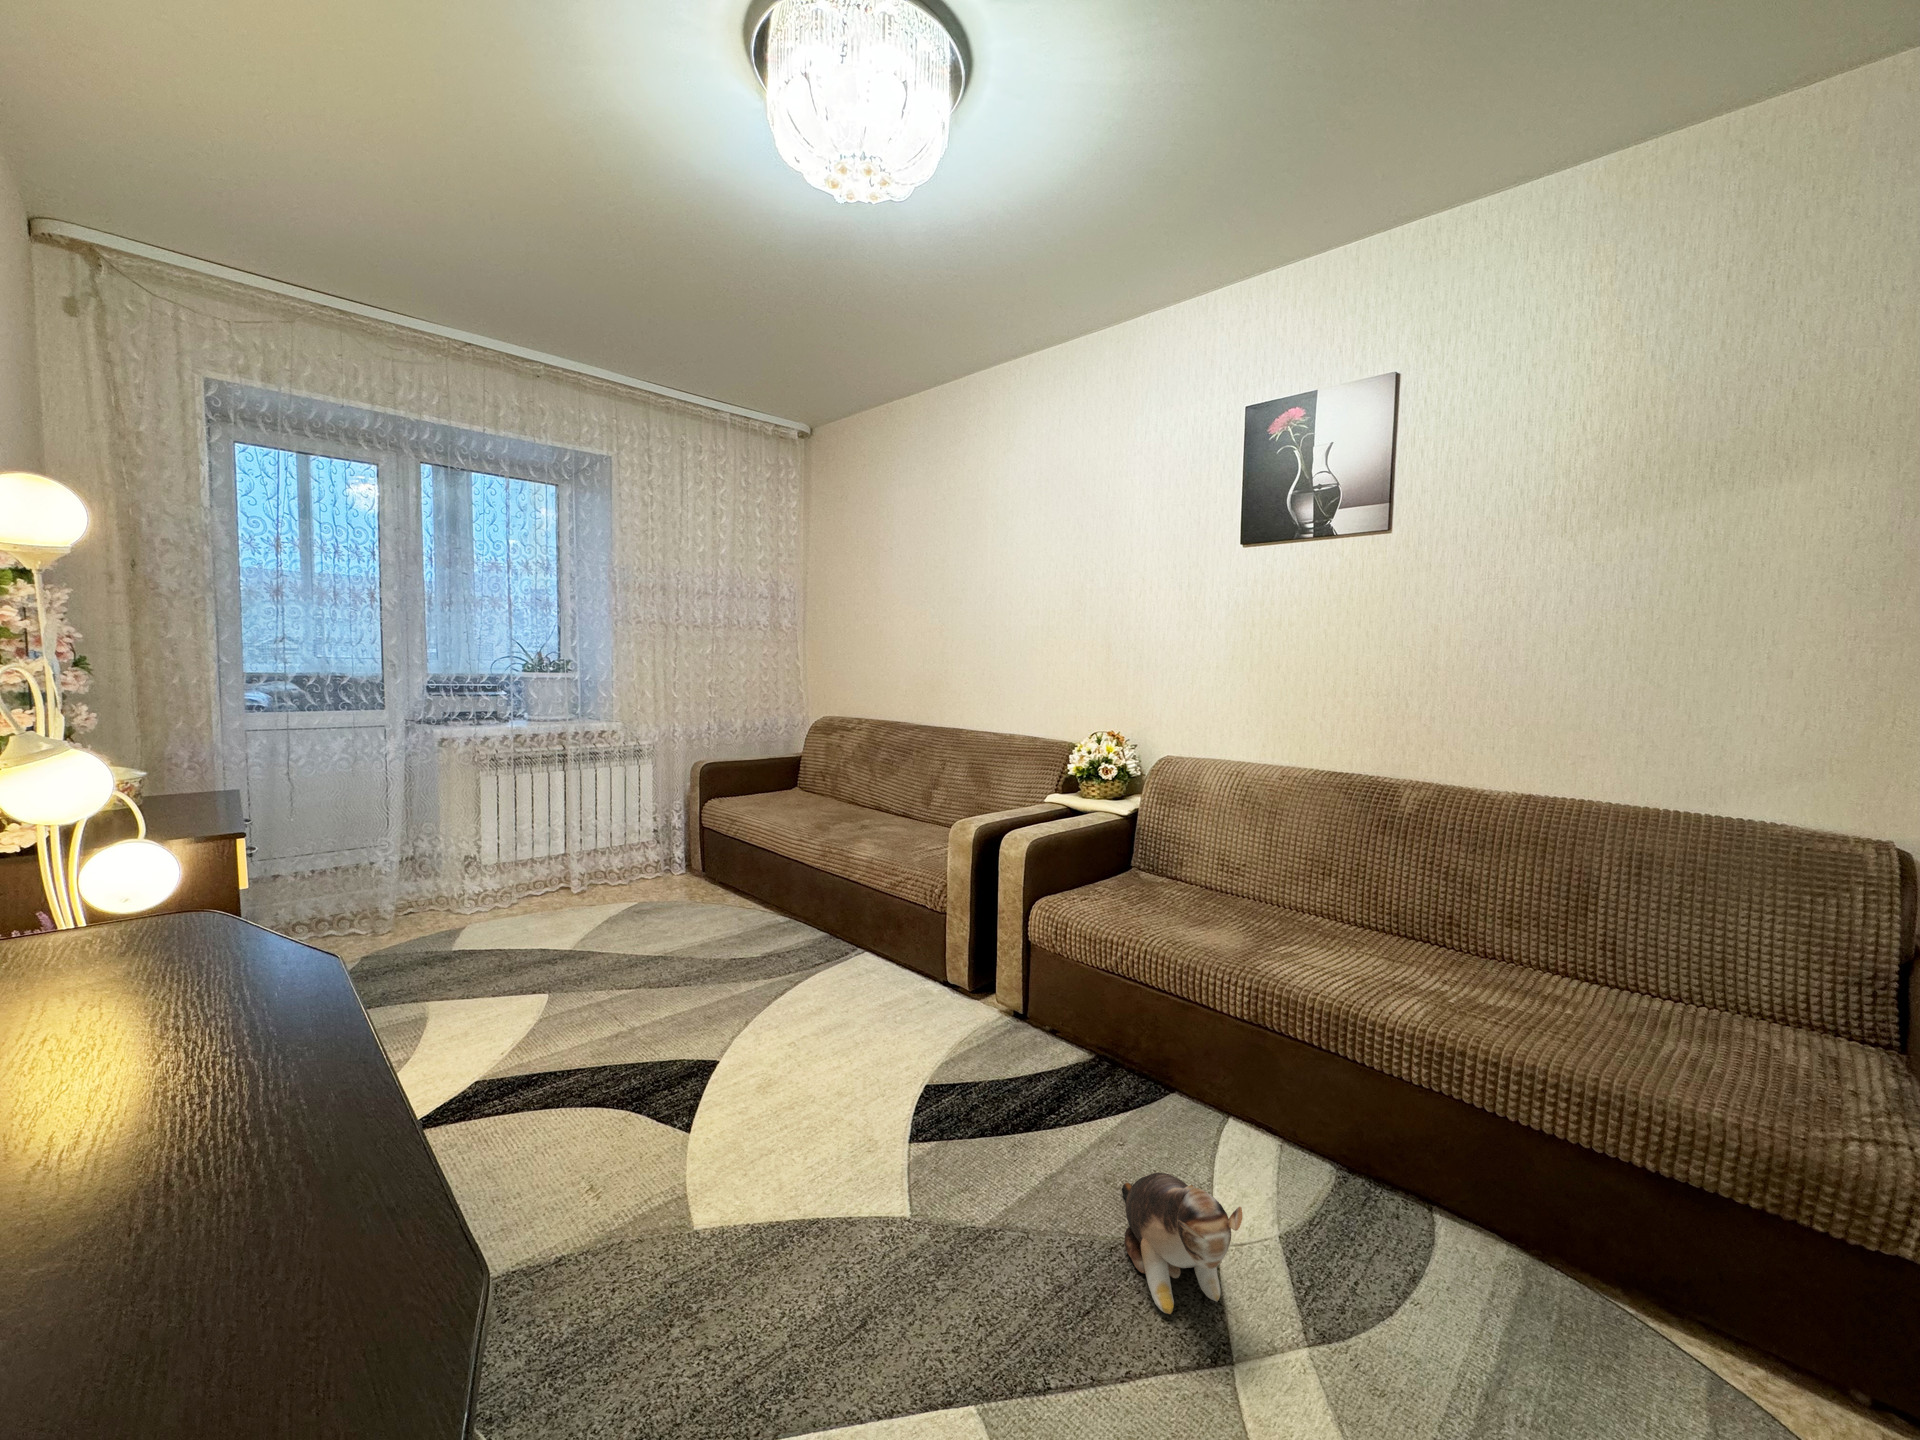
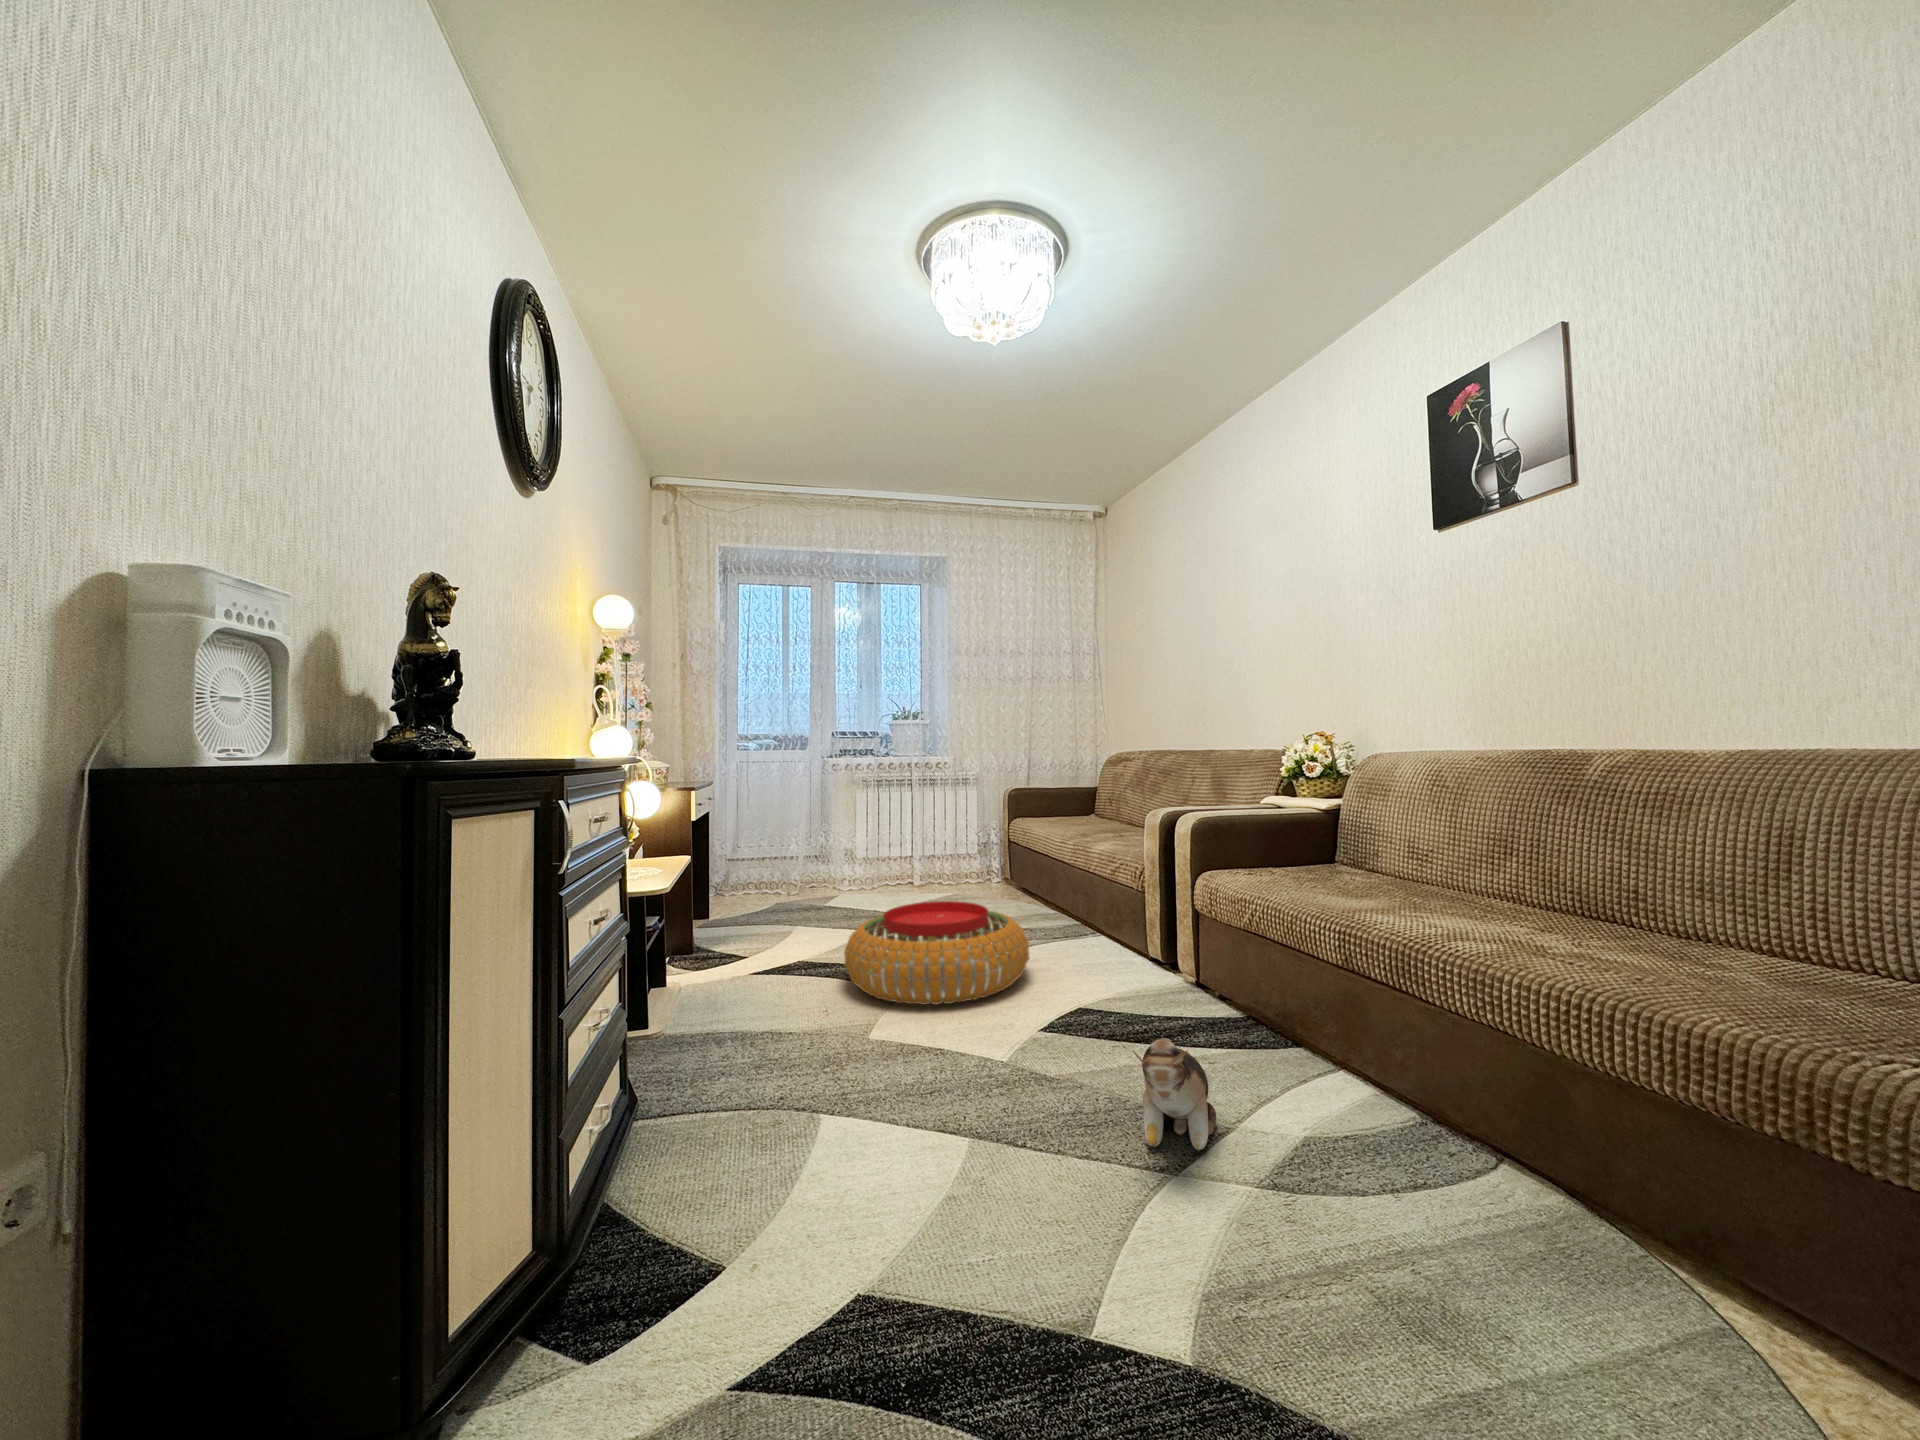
pouf: none [569,955,836,1133] -> present [844,901,1029,1005]

